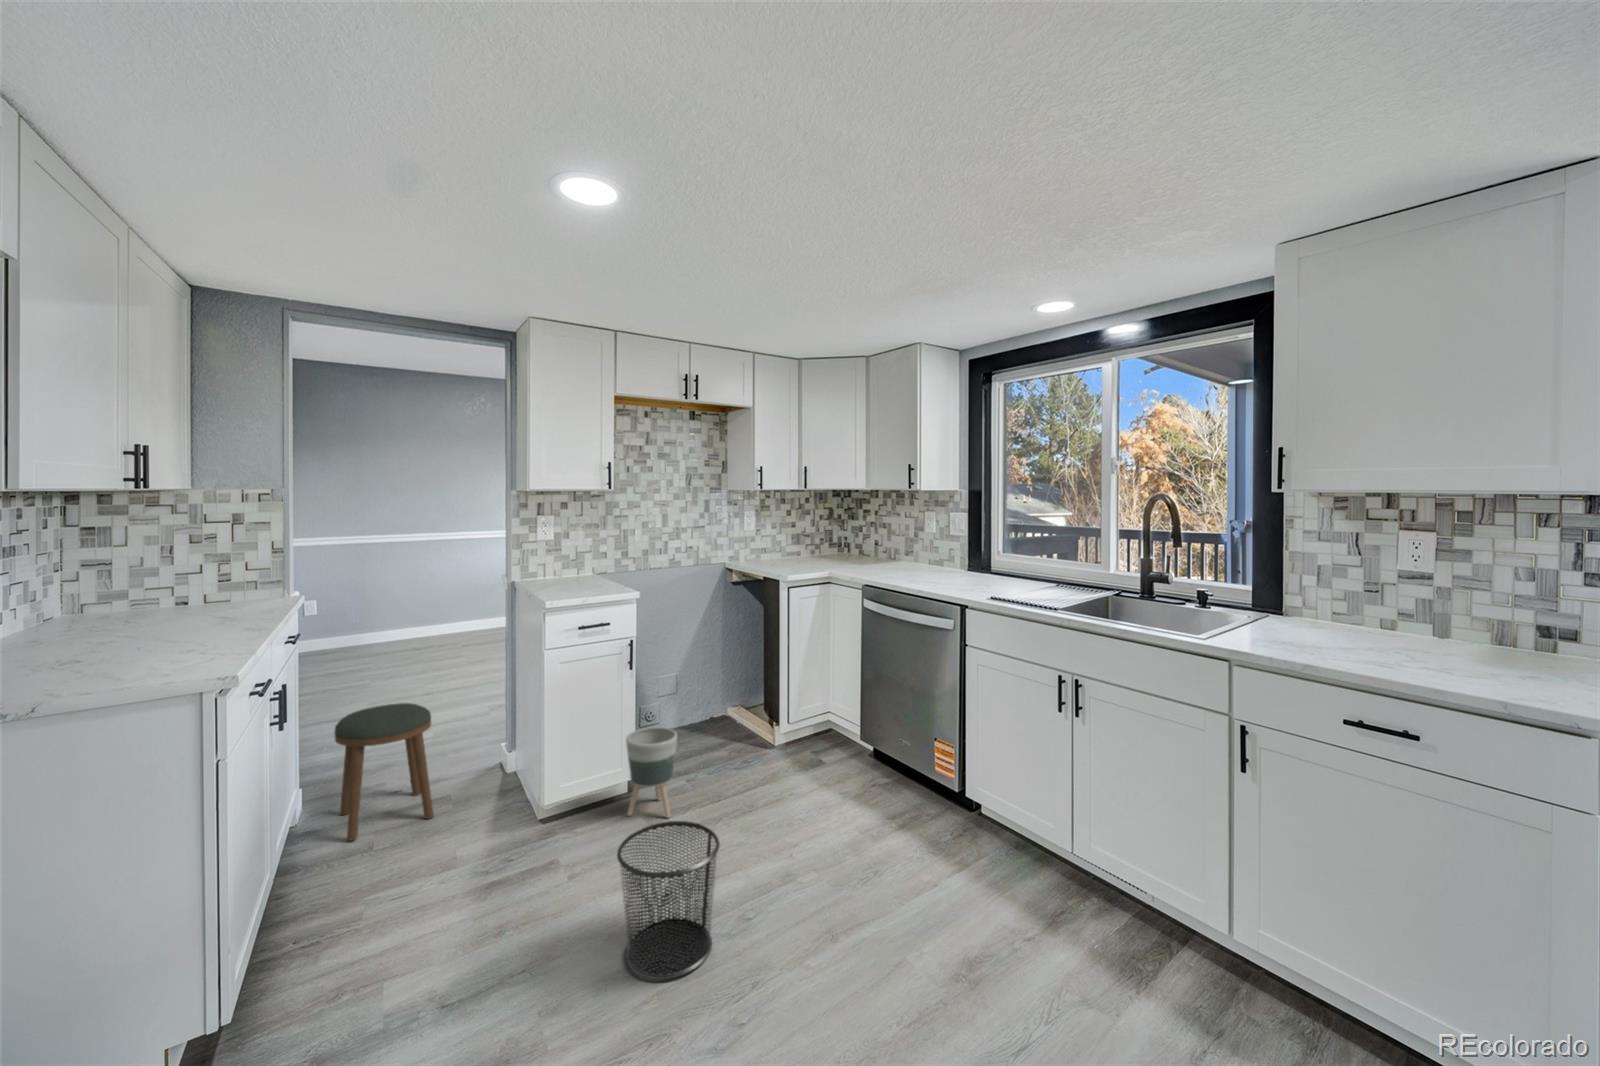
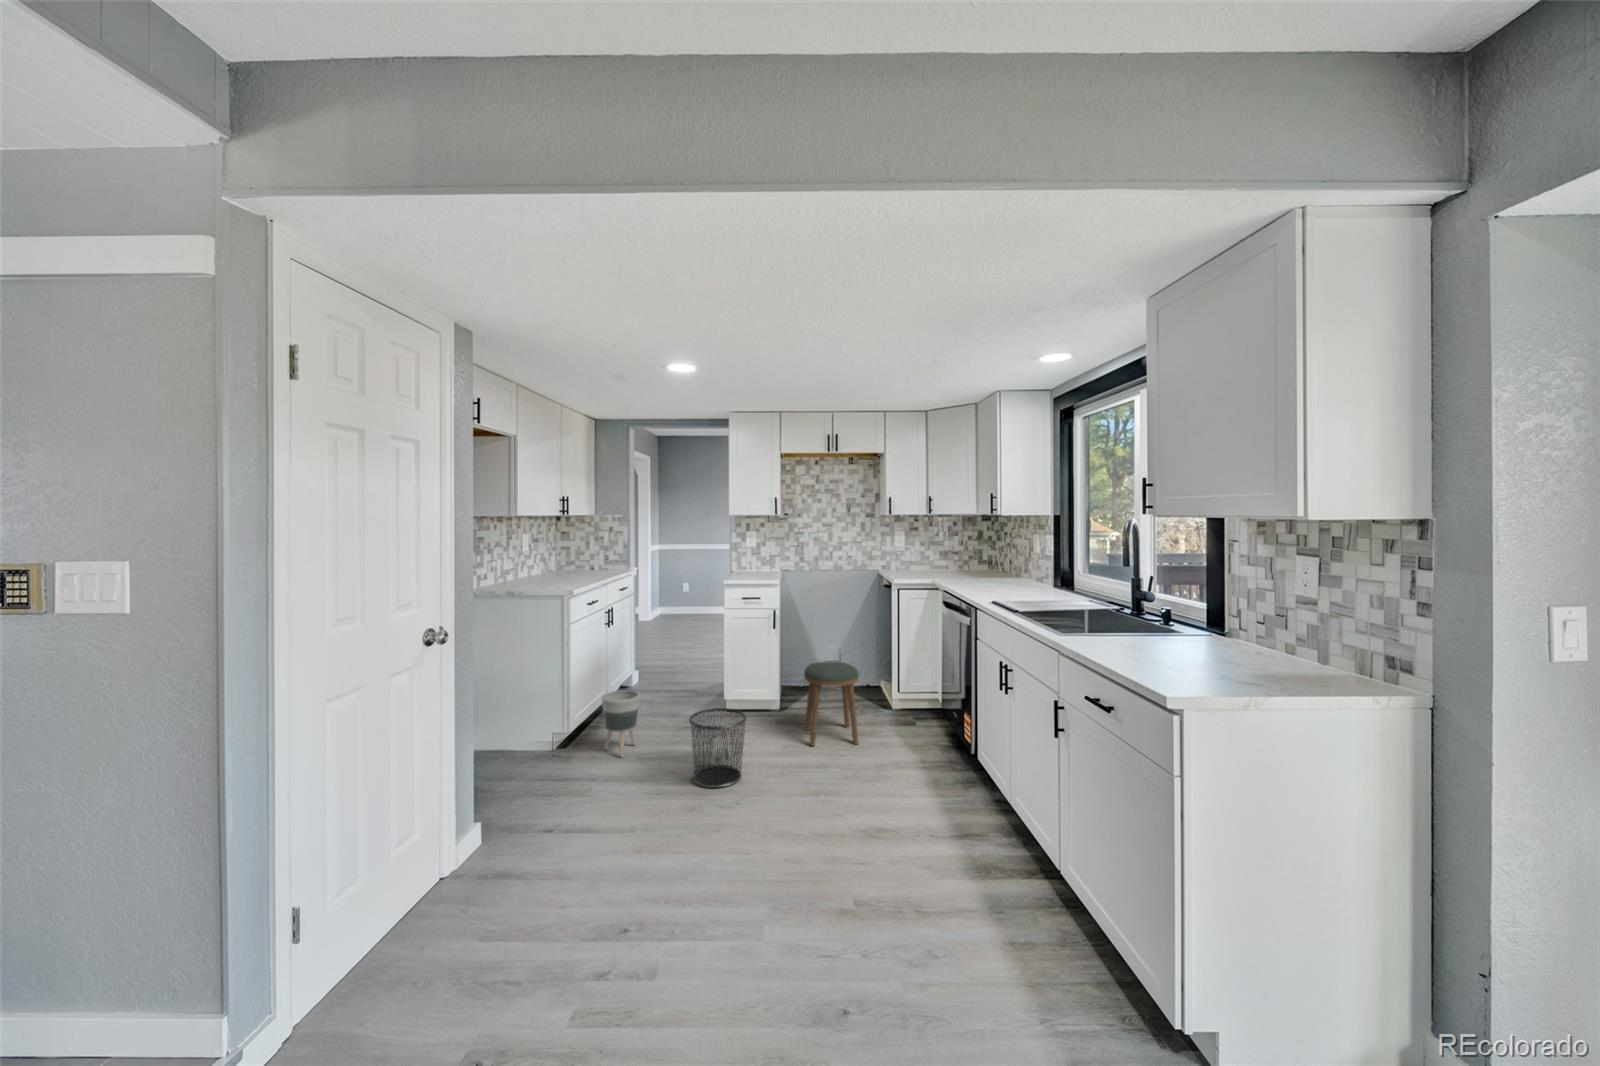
stool: present [335,703,434,841] -> present [804,661,859,746]
planter: present [626,727,677,818] -> present [602,690,640,757]

